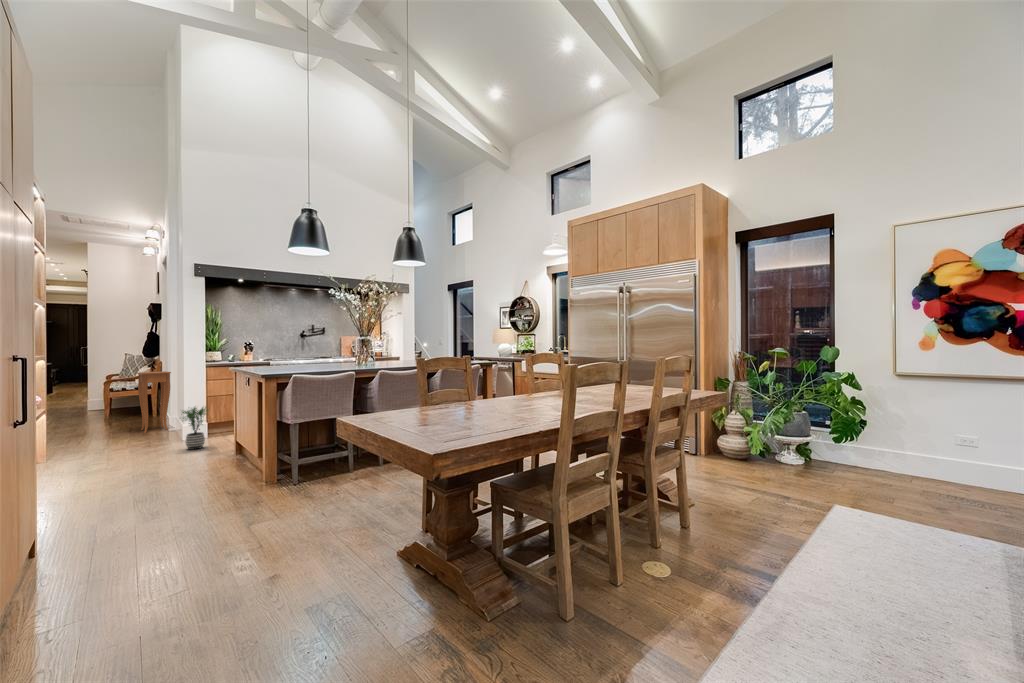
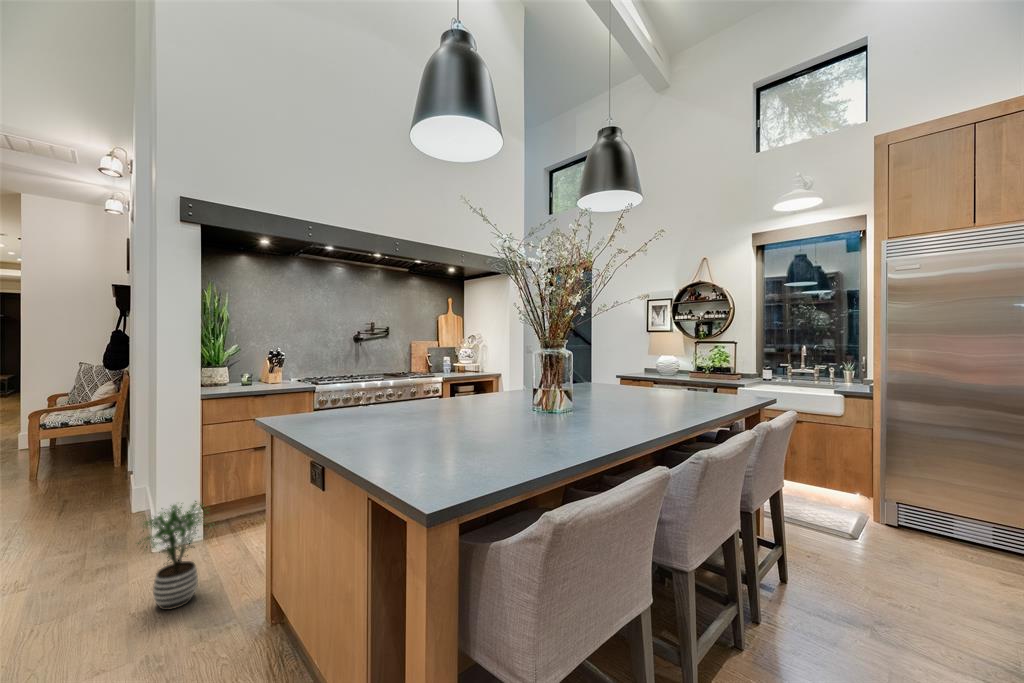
side table: present [138,371,171,433] -> none [72,402,135,523]

